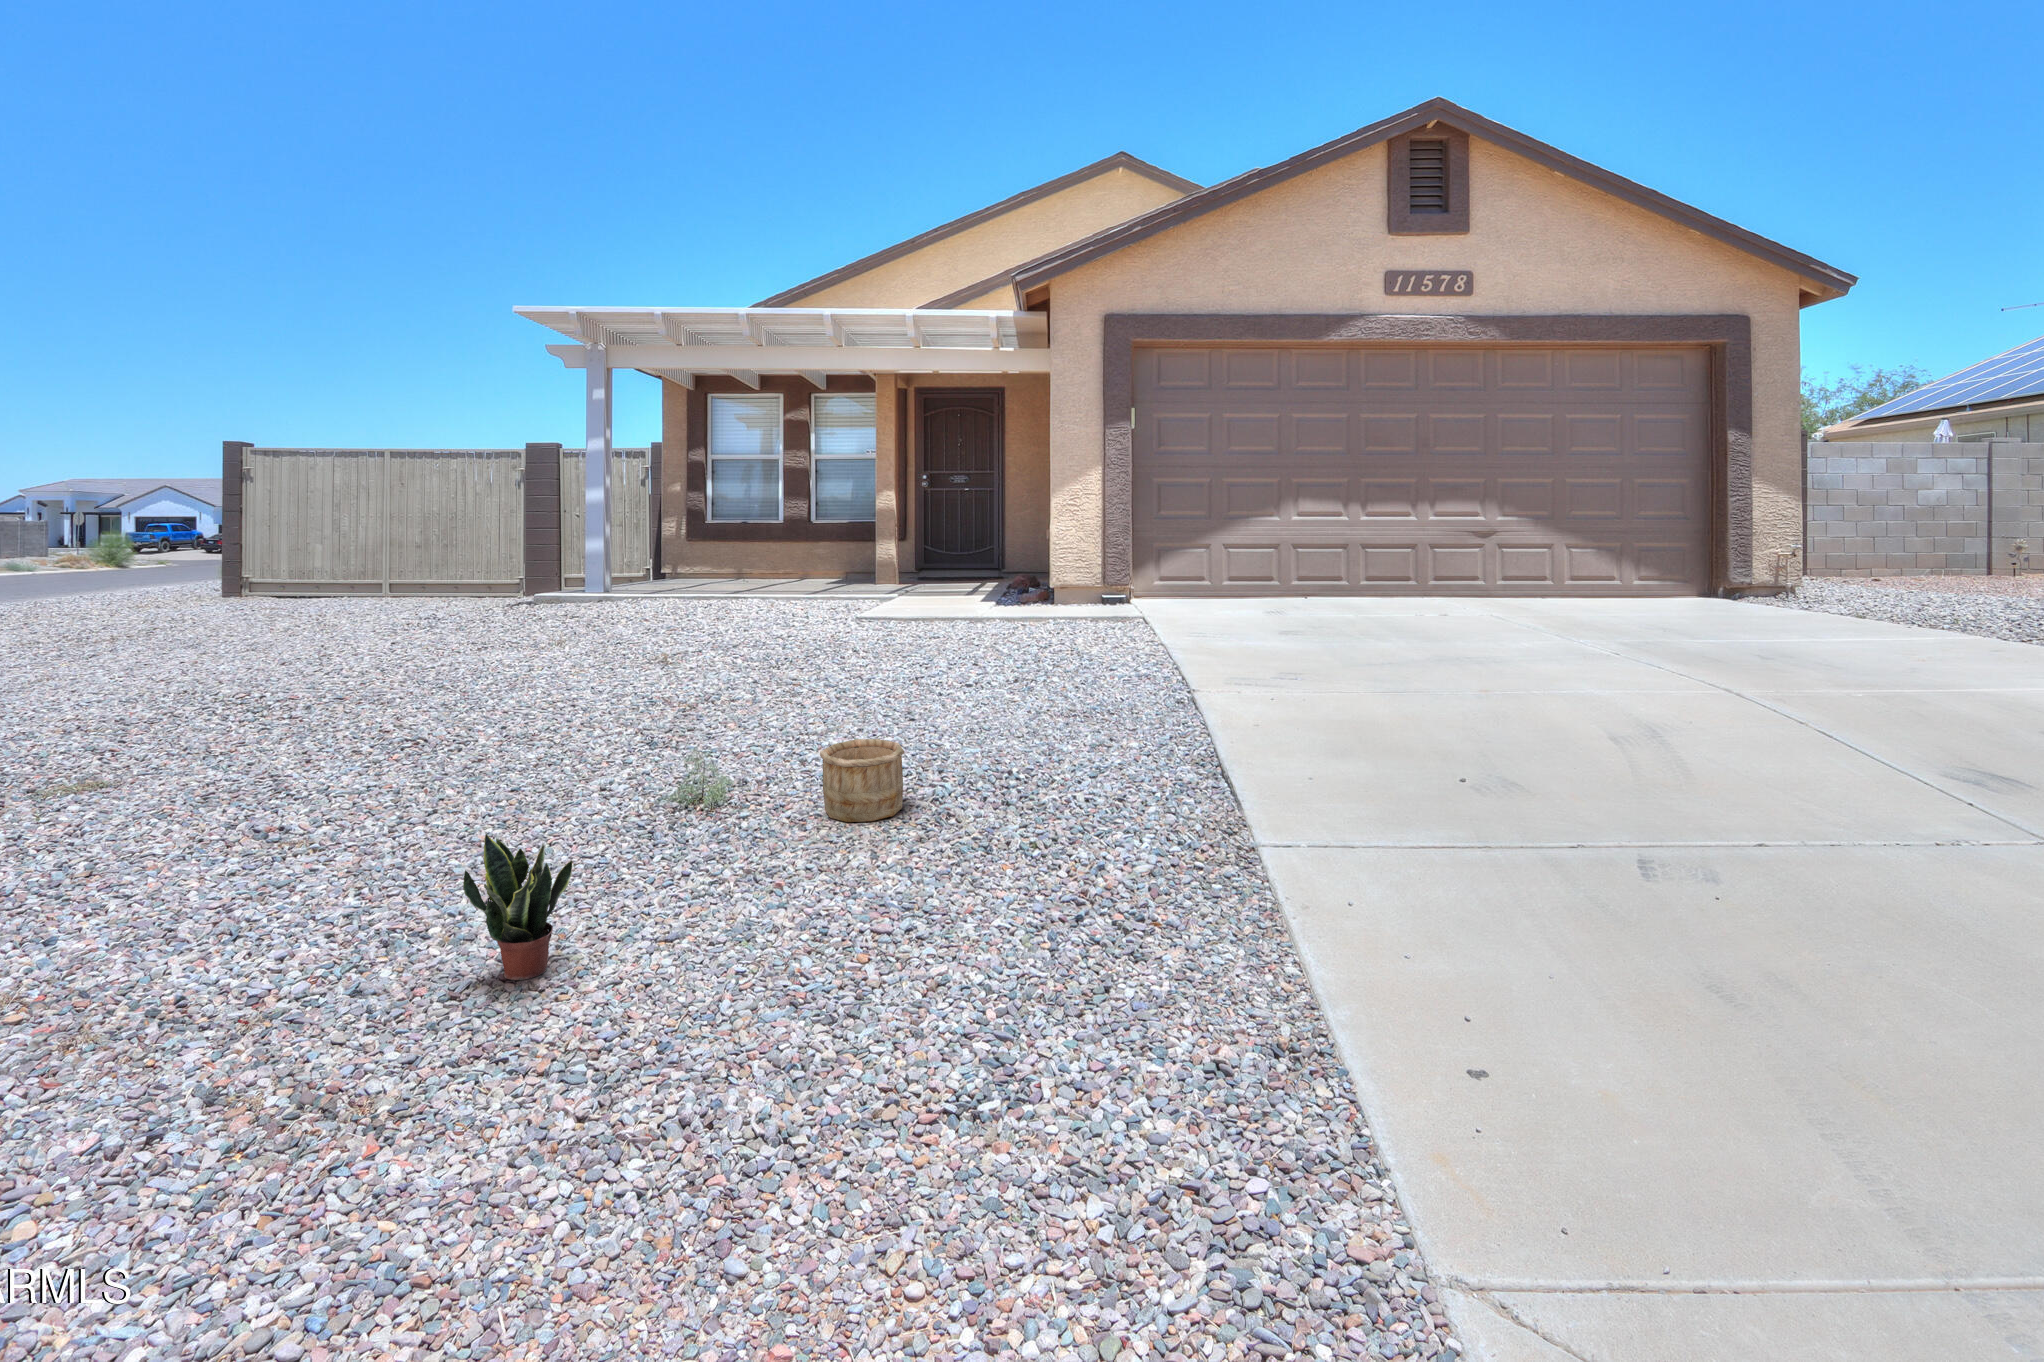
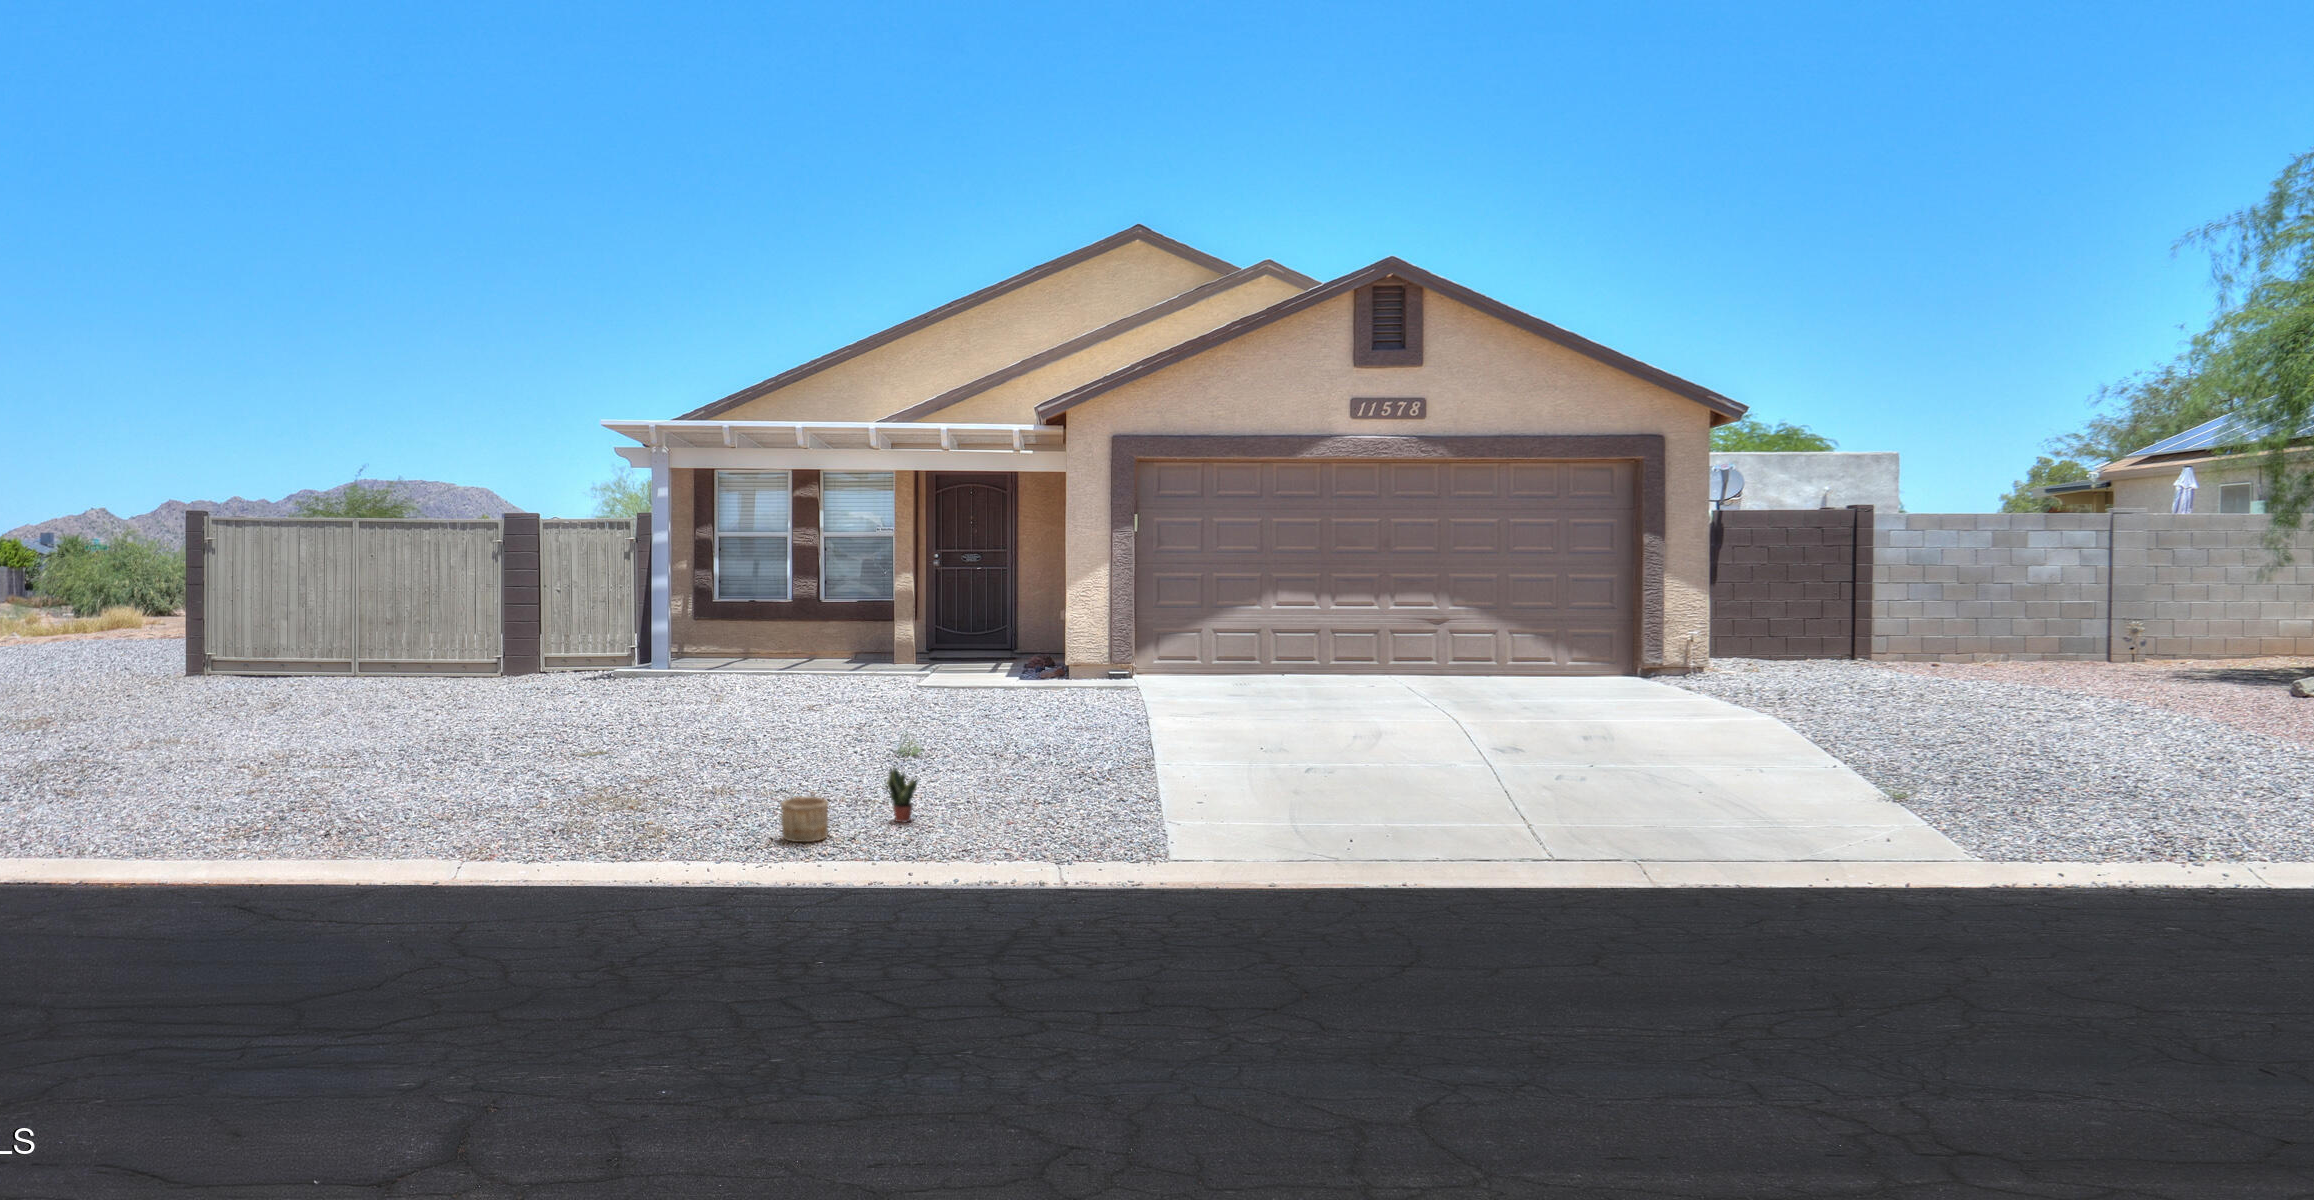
wooden bucket: present [820,739,904,822] -> present [781,796,829,842]

